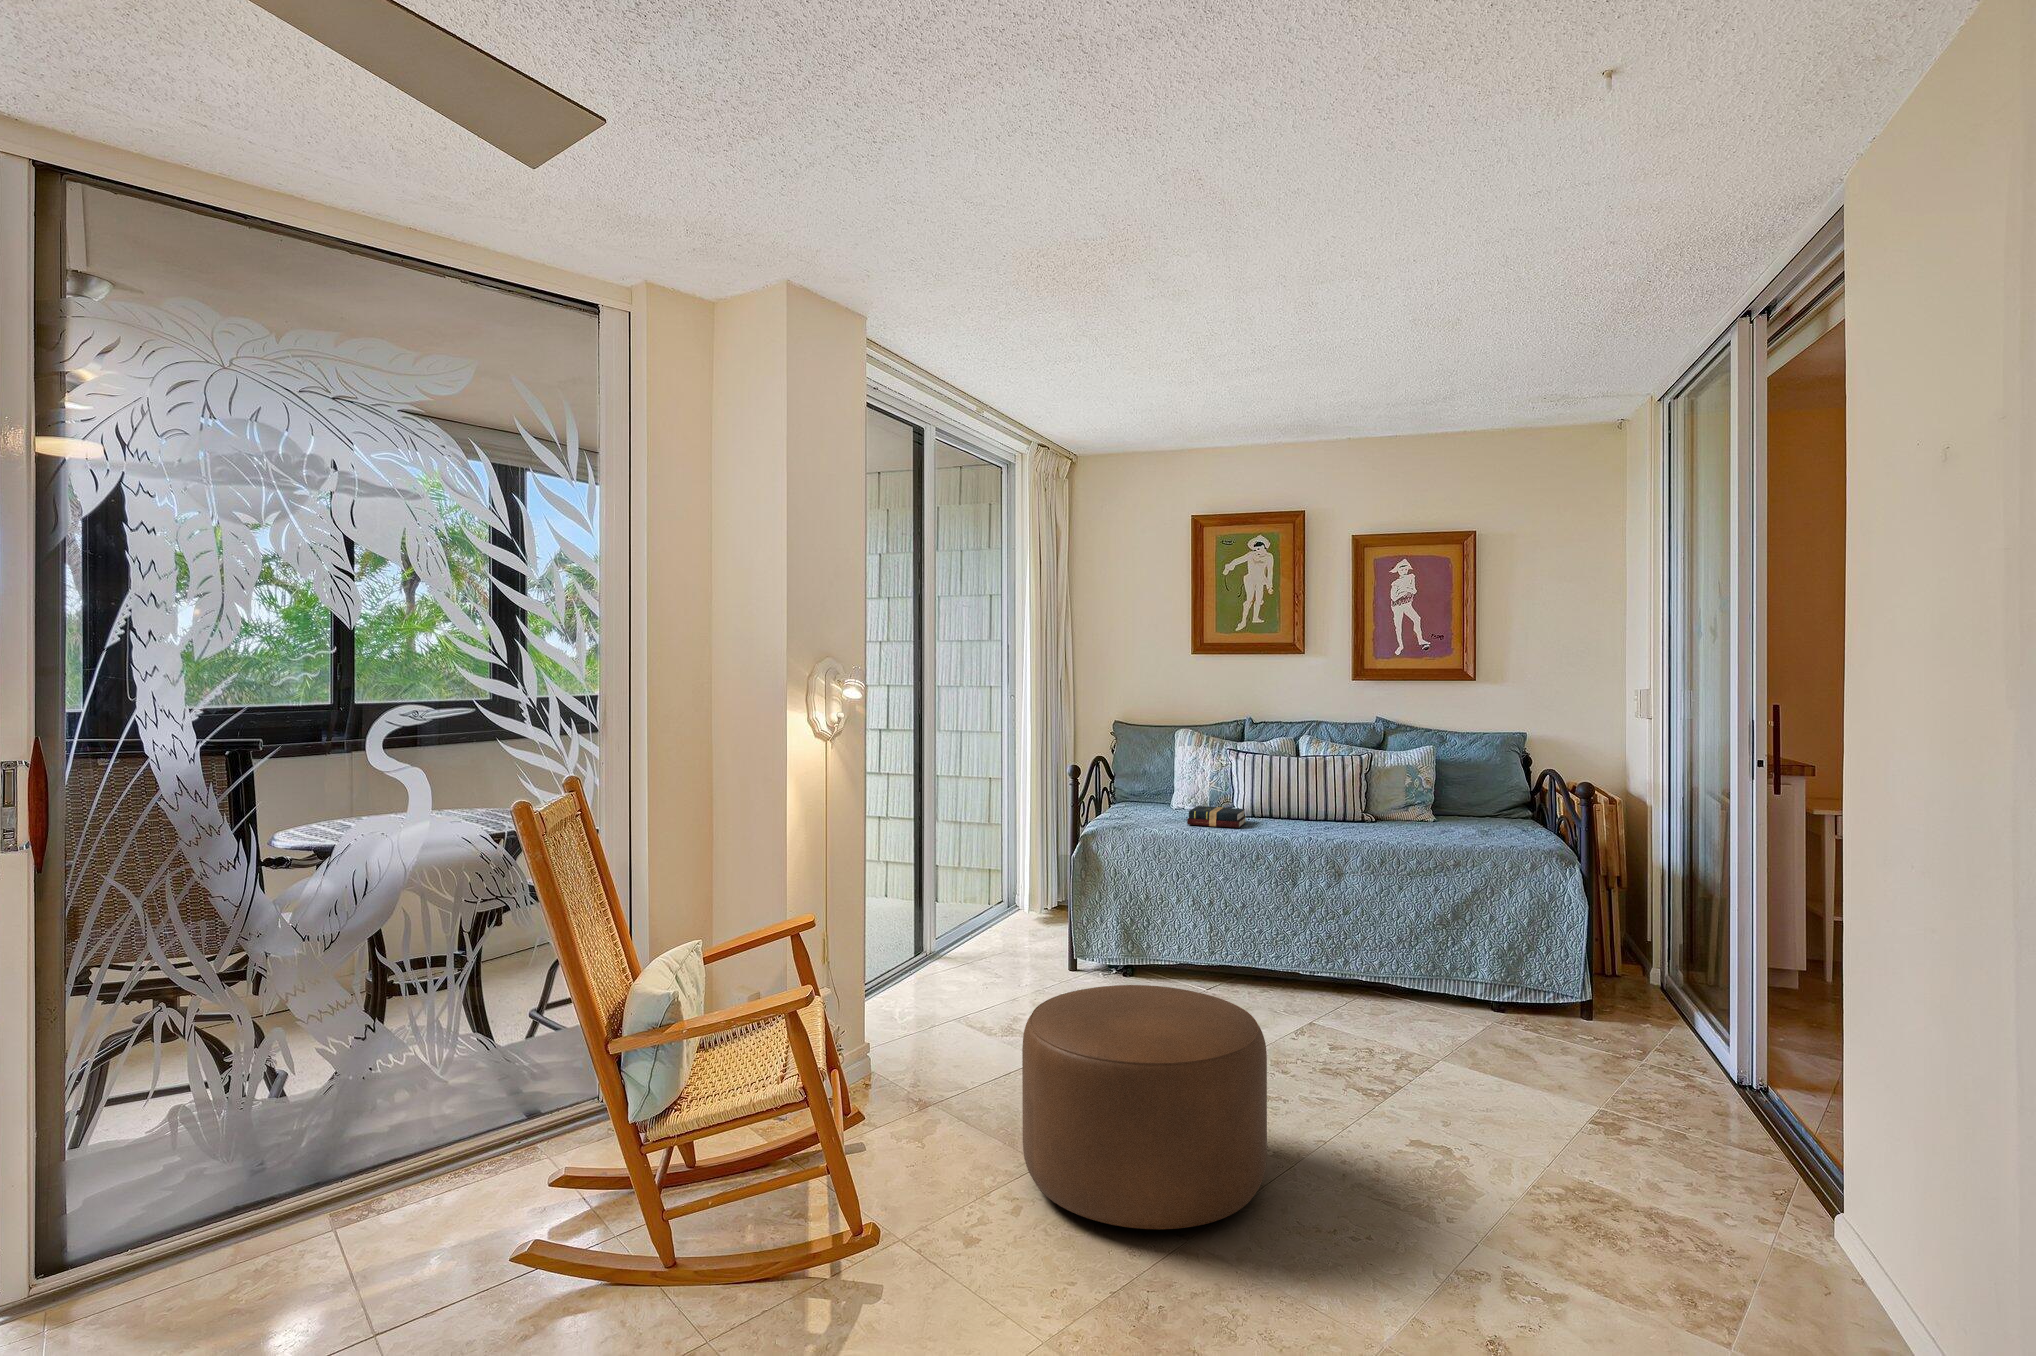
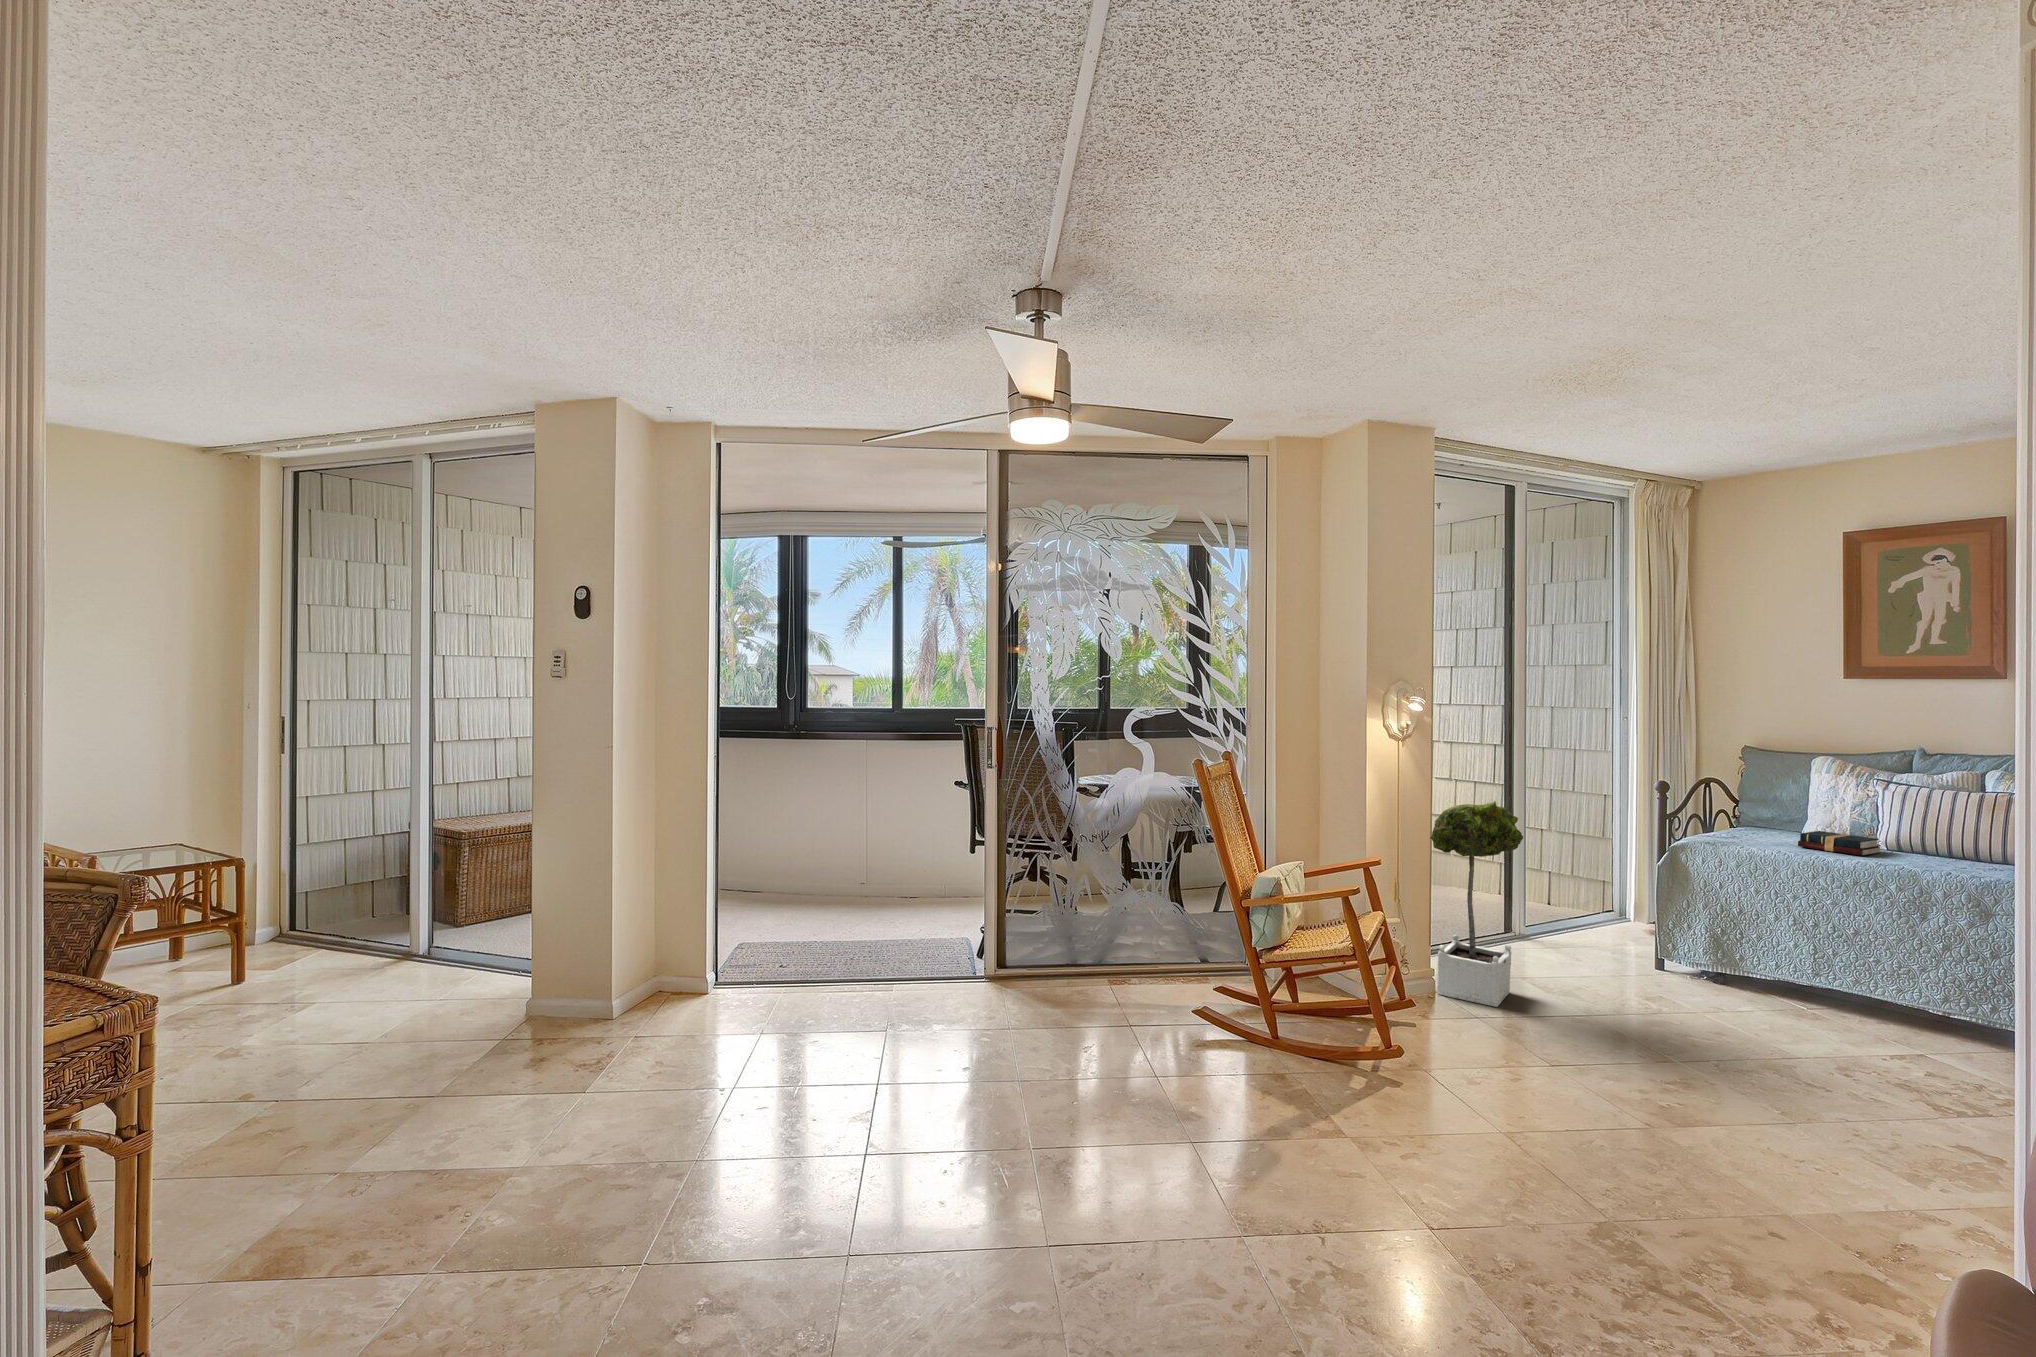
potted tree: none [869,811,978,1083] -> present [1430,801,1523,1007]
ottoman: present [1022,985,1267,1229] -> none [1520,947,1751,1136]

